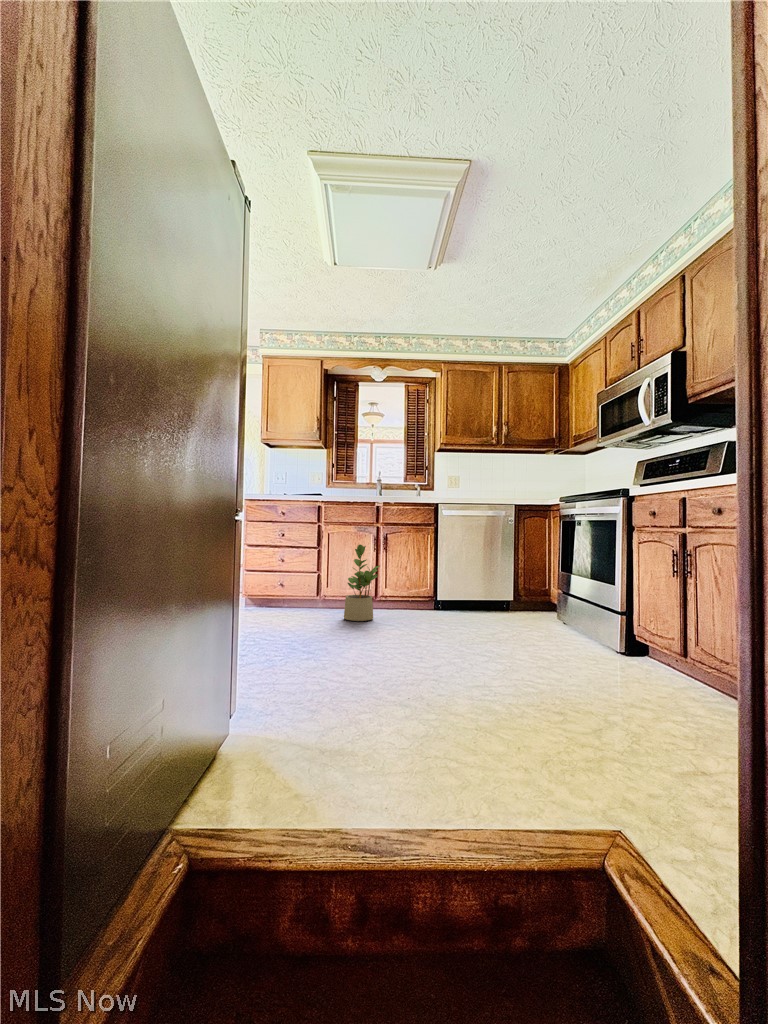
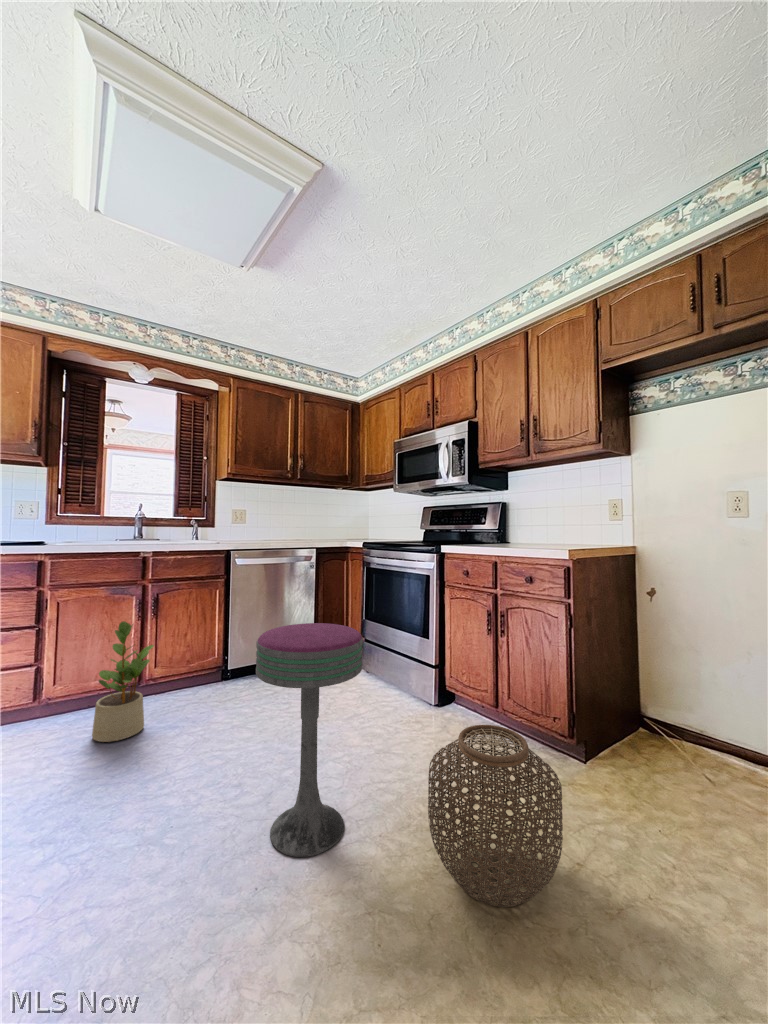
bar stool: none [407,529,481,673] -> present [256,623,363,857]
woven basket: none [499,598,604,714] -> present [428,725,563,907]

